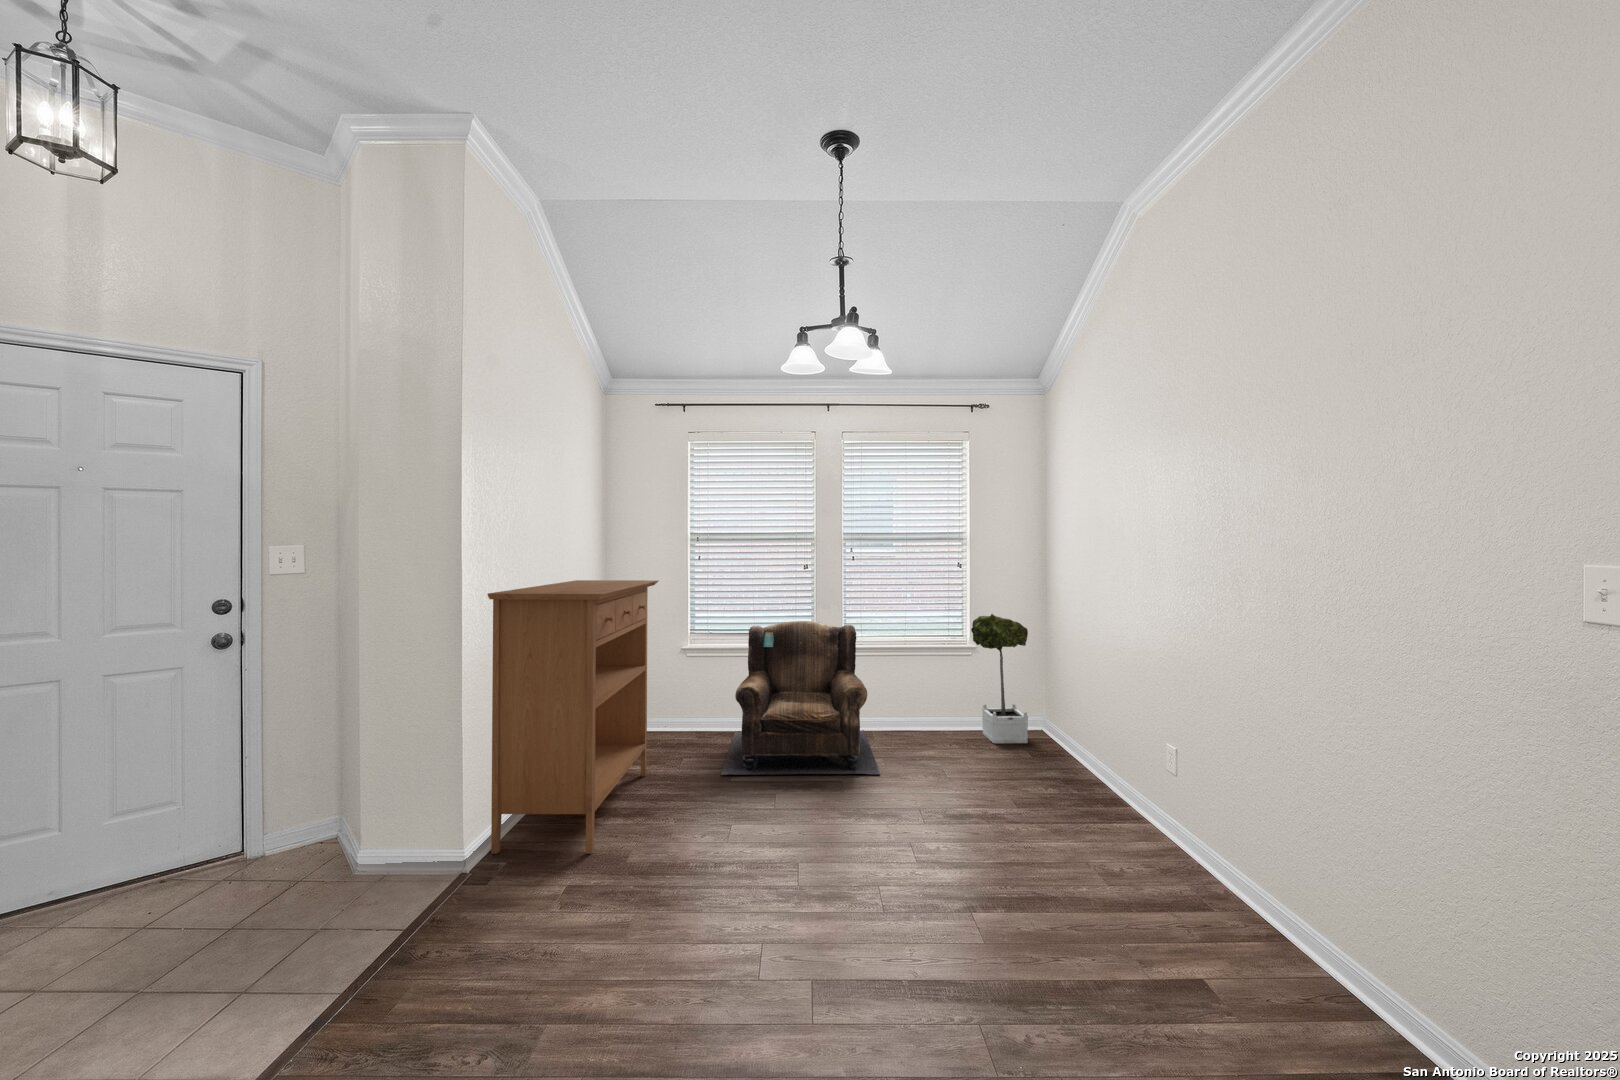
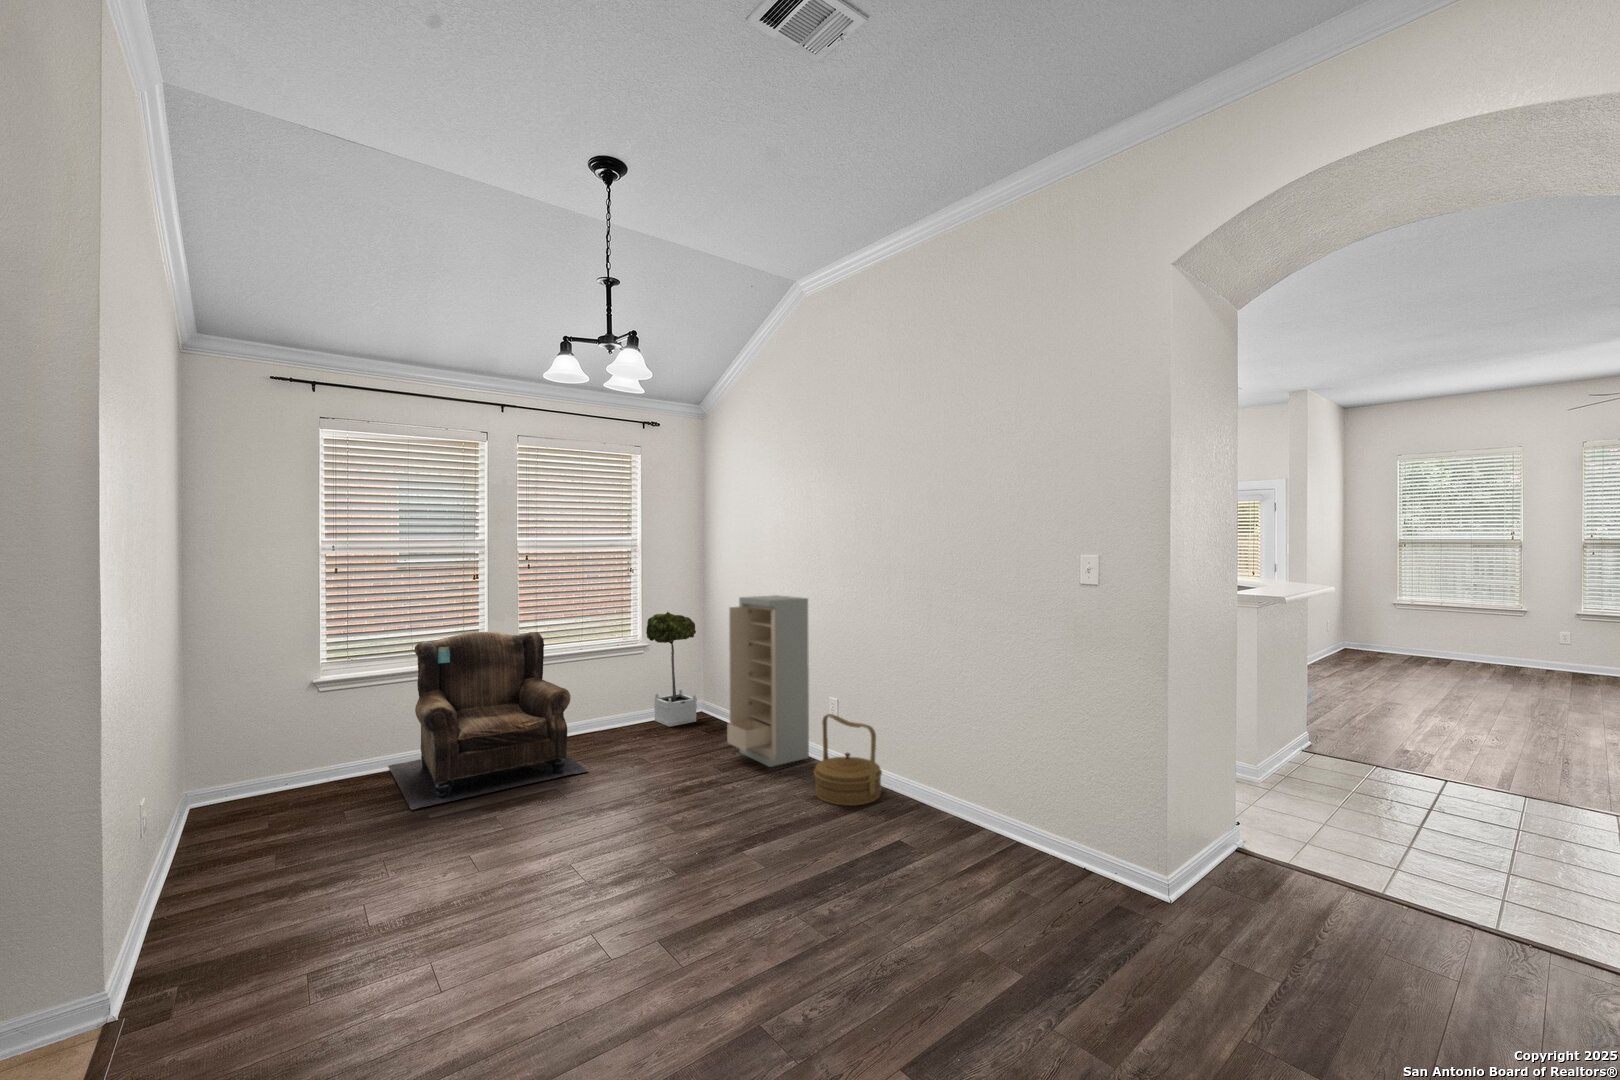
console table: present [487,580,658,854] -> none [130,595,328,979]
storage cabinet: none [1033,603,1139,819] -> present [727,595,809,767]
woven basket: none [1112,768,1219,906] -> present [814,714,882,806]

